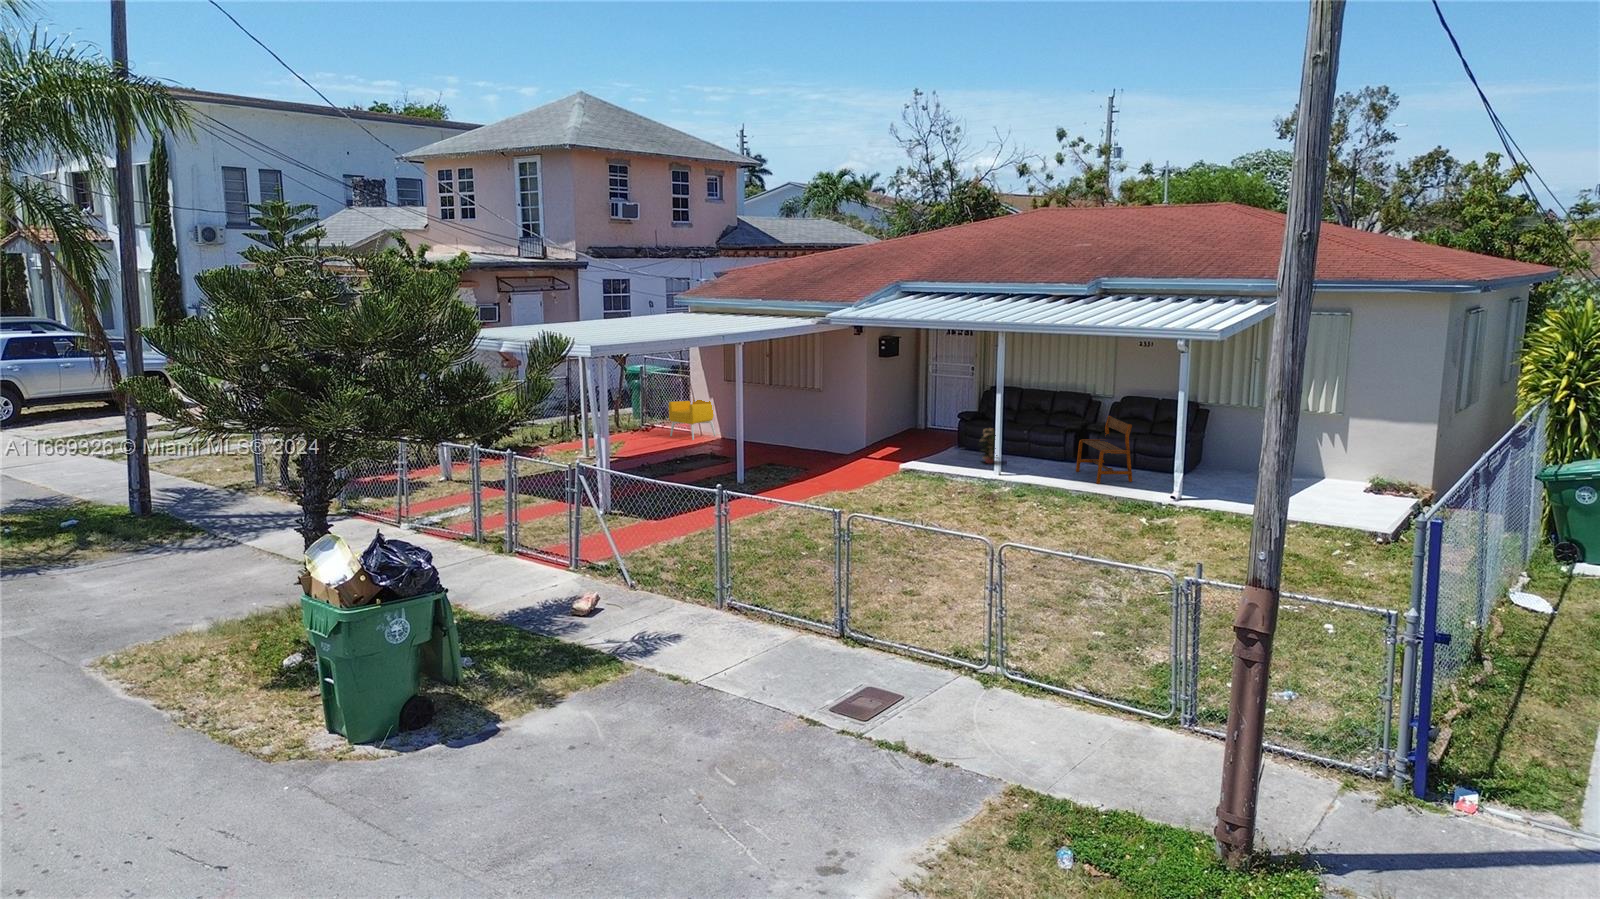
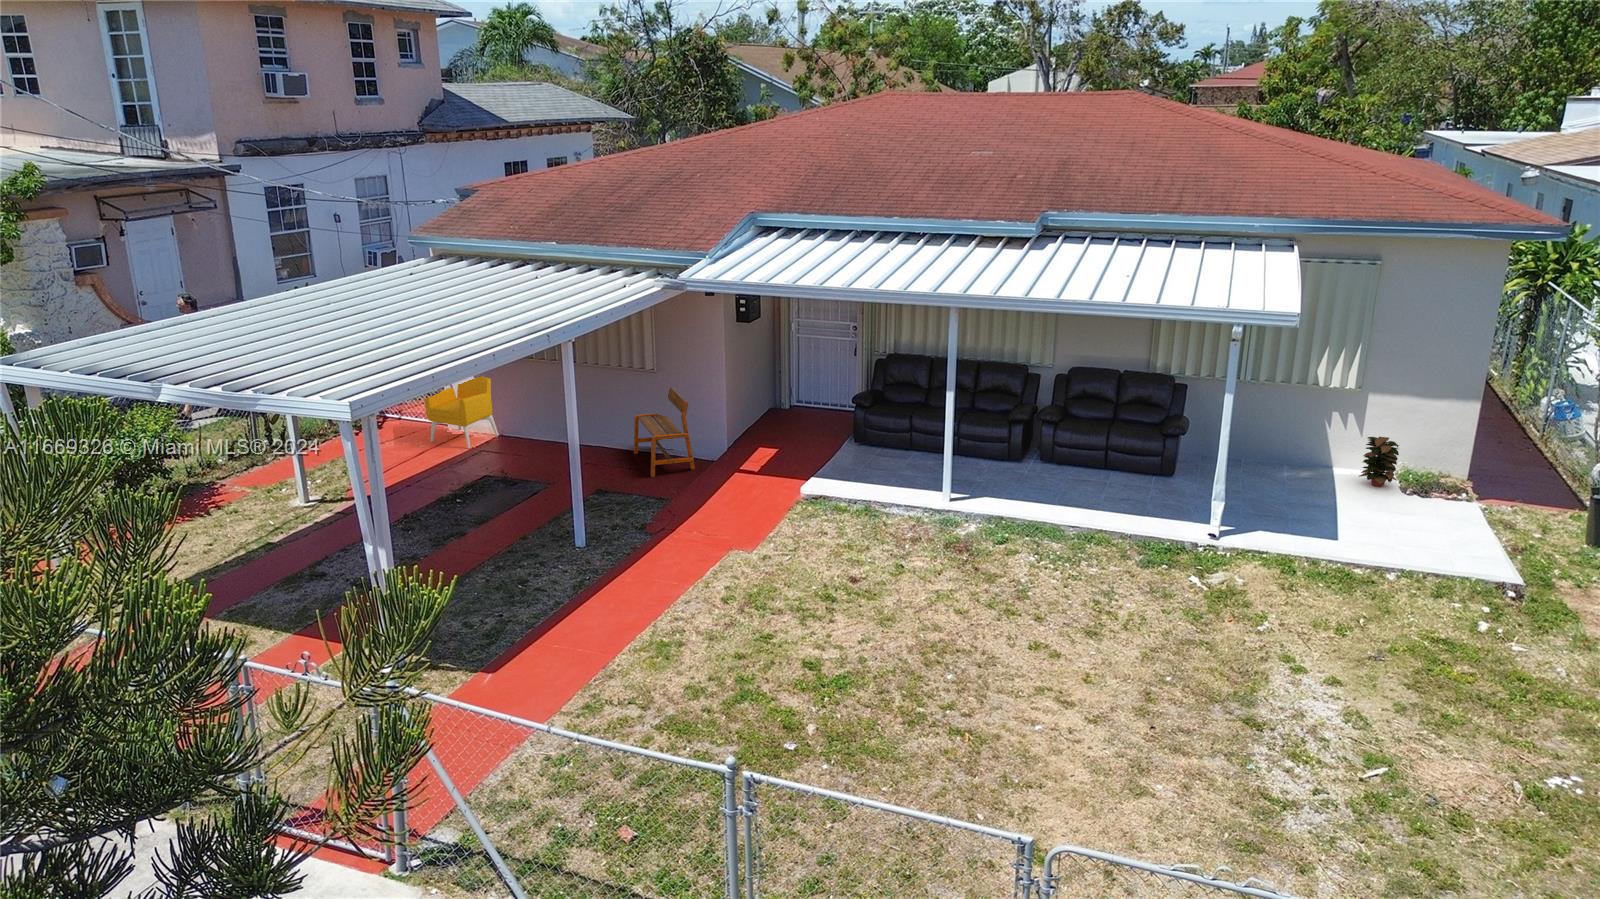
bench: present [1076,416,1132,484] -> present [634,387,695,477]
decorative plant: present [980,428,999,463] -> present [1359,437,1399,487]

